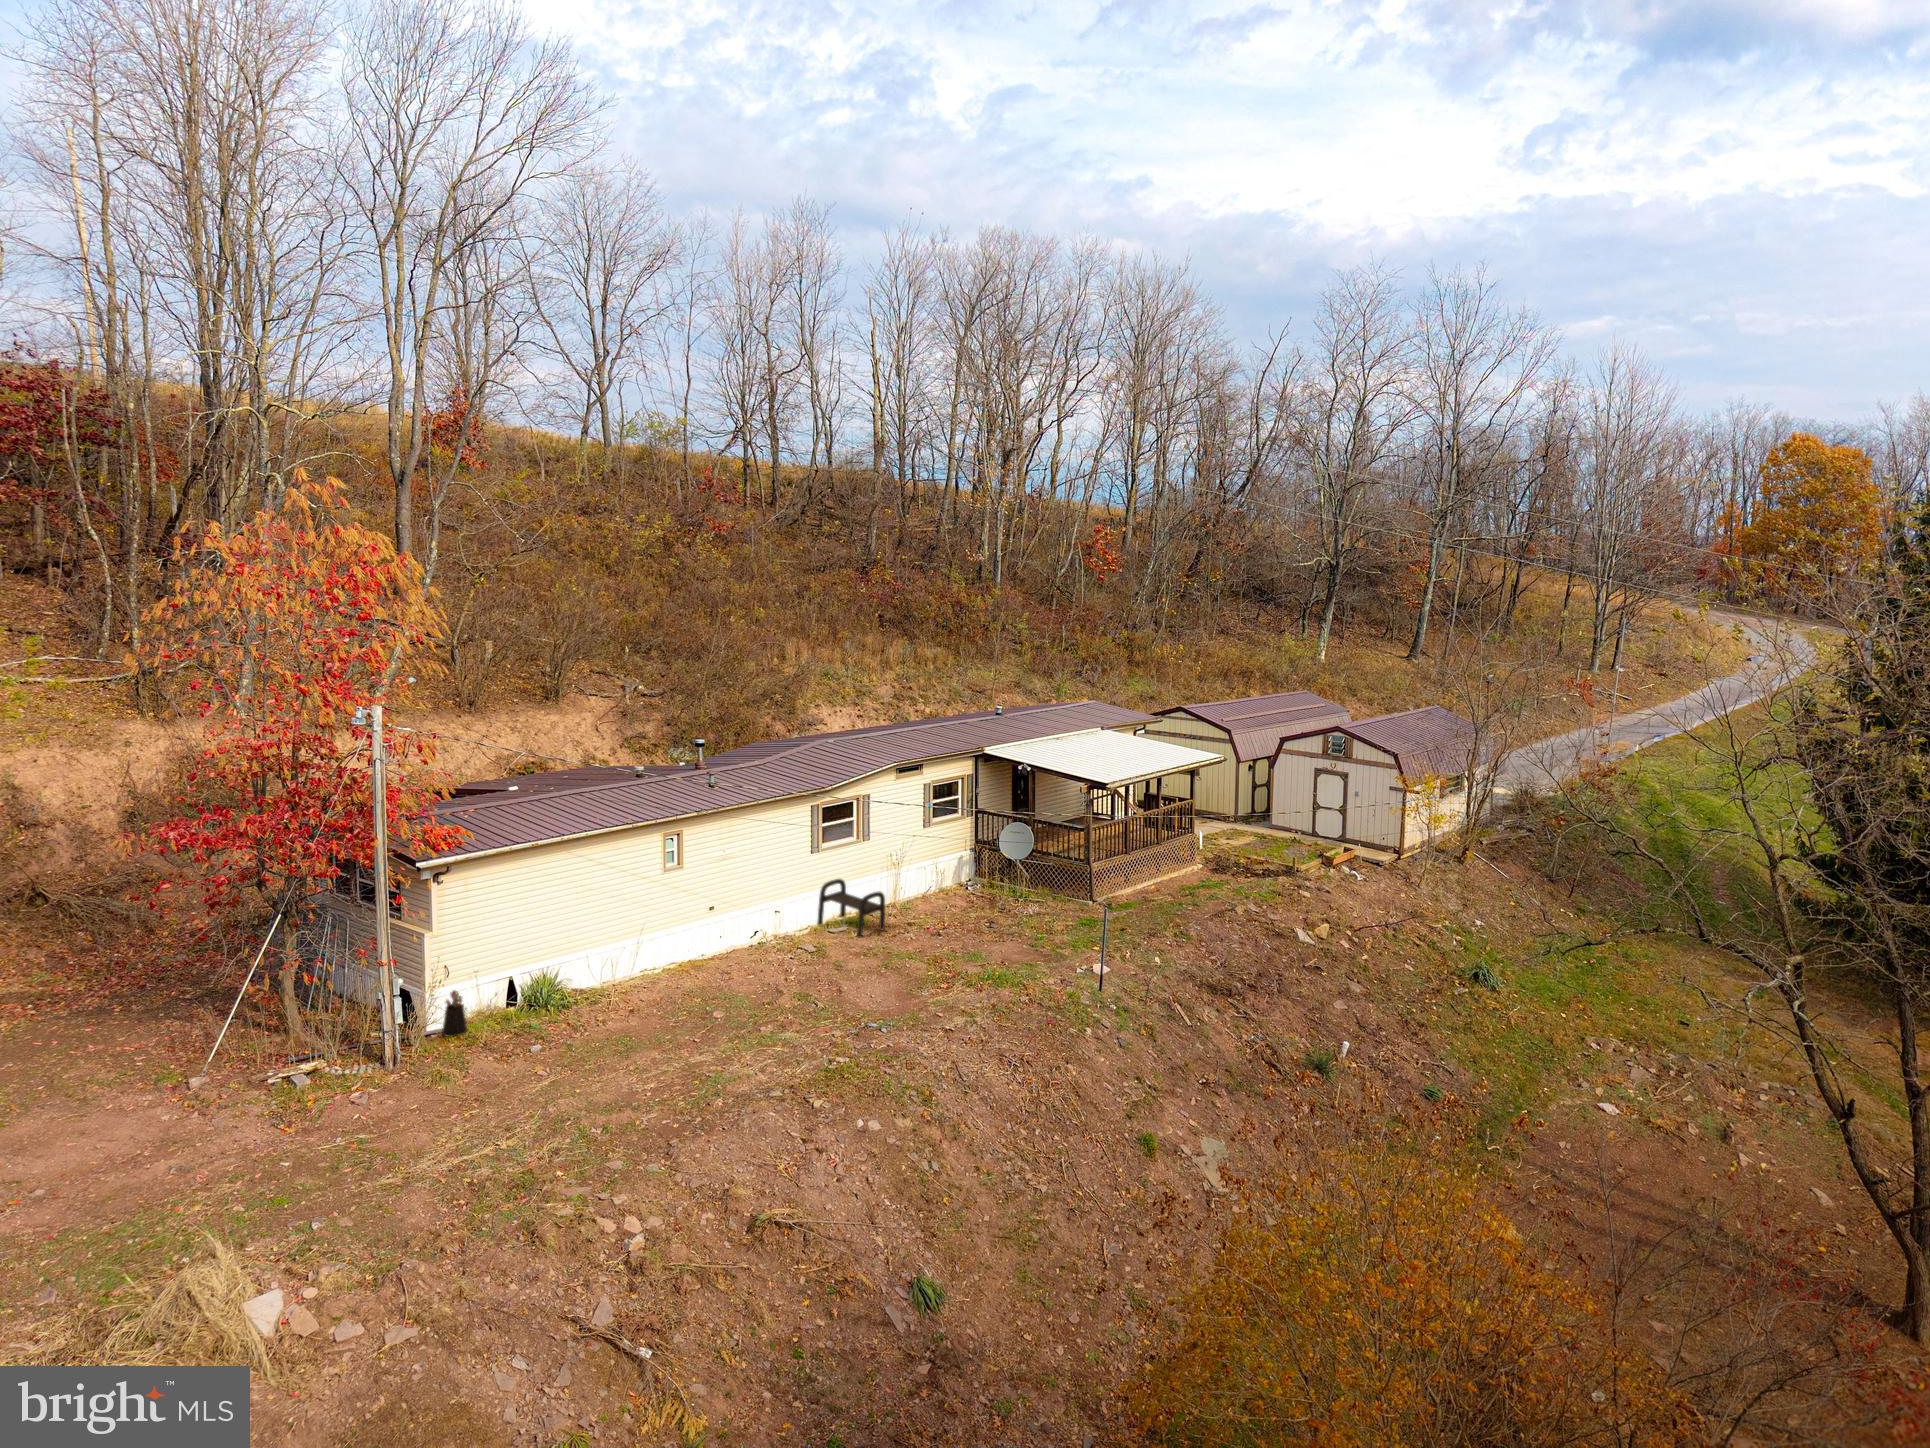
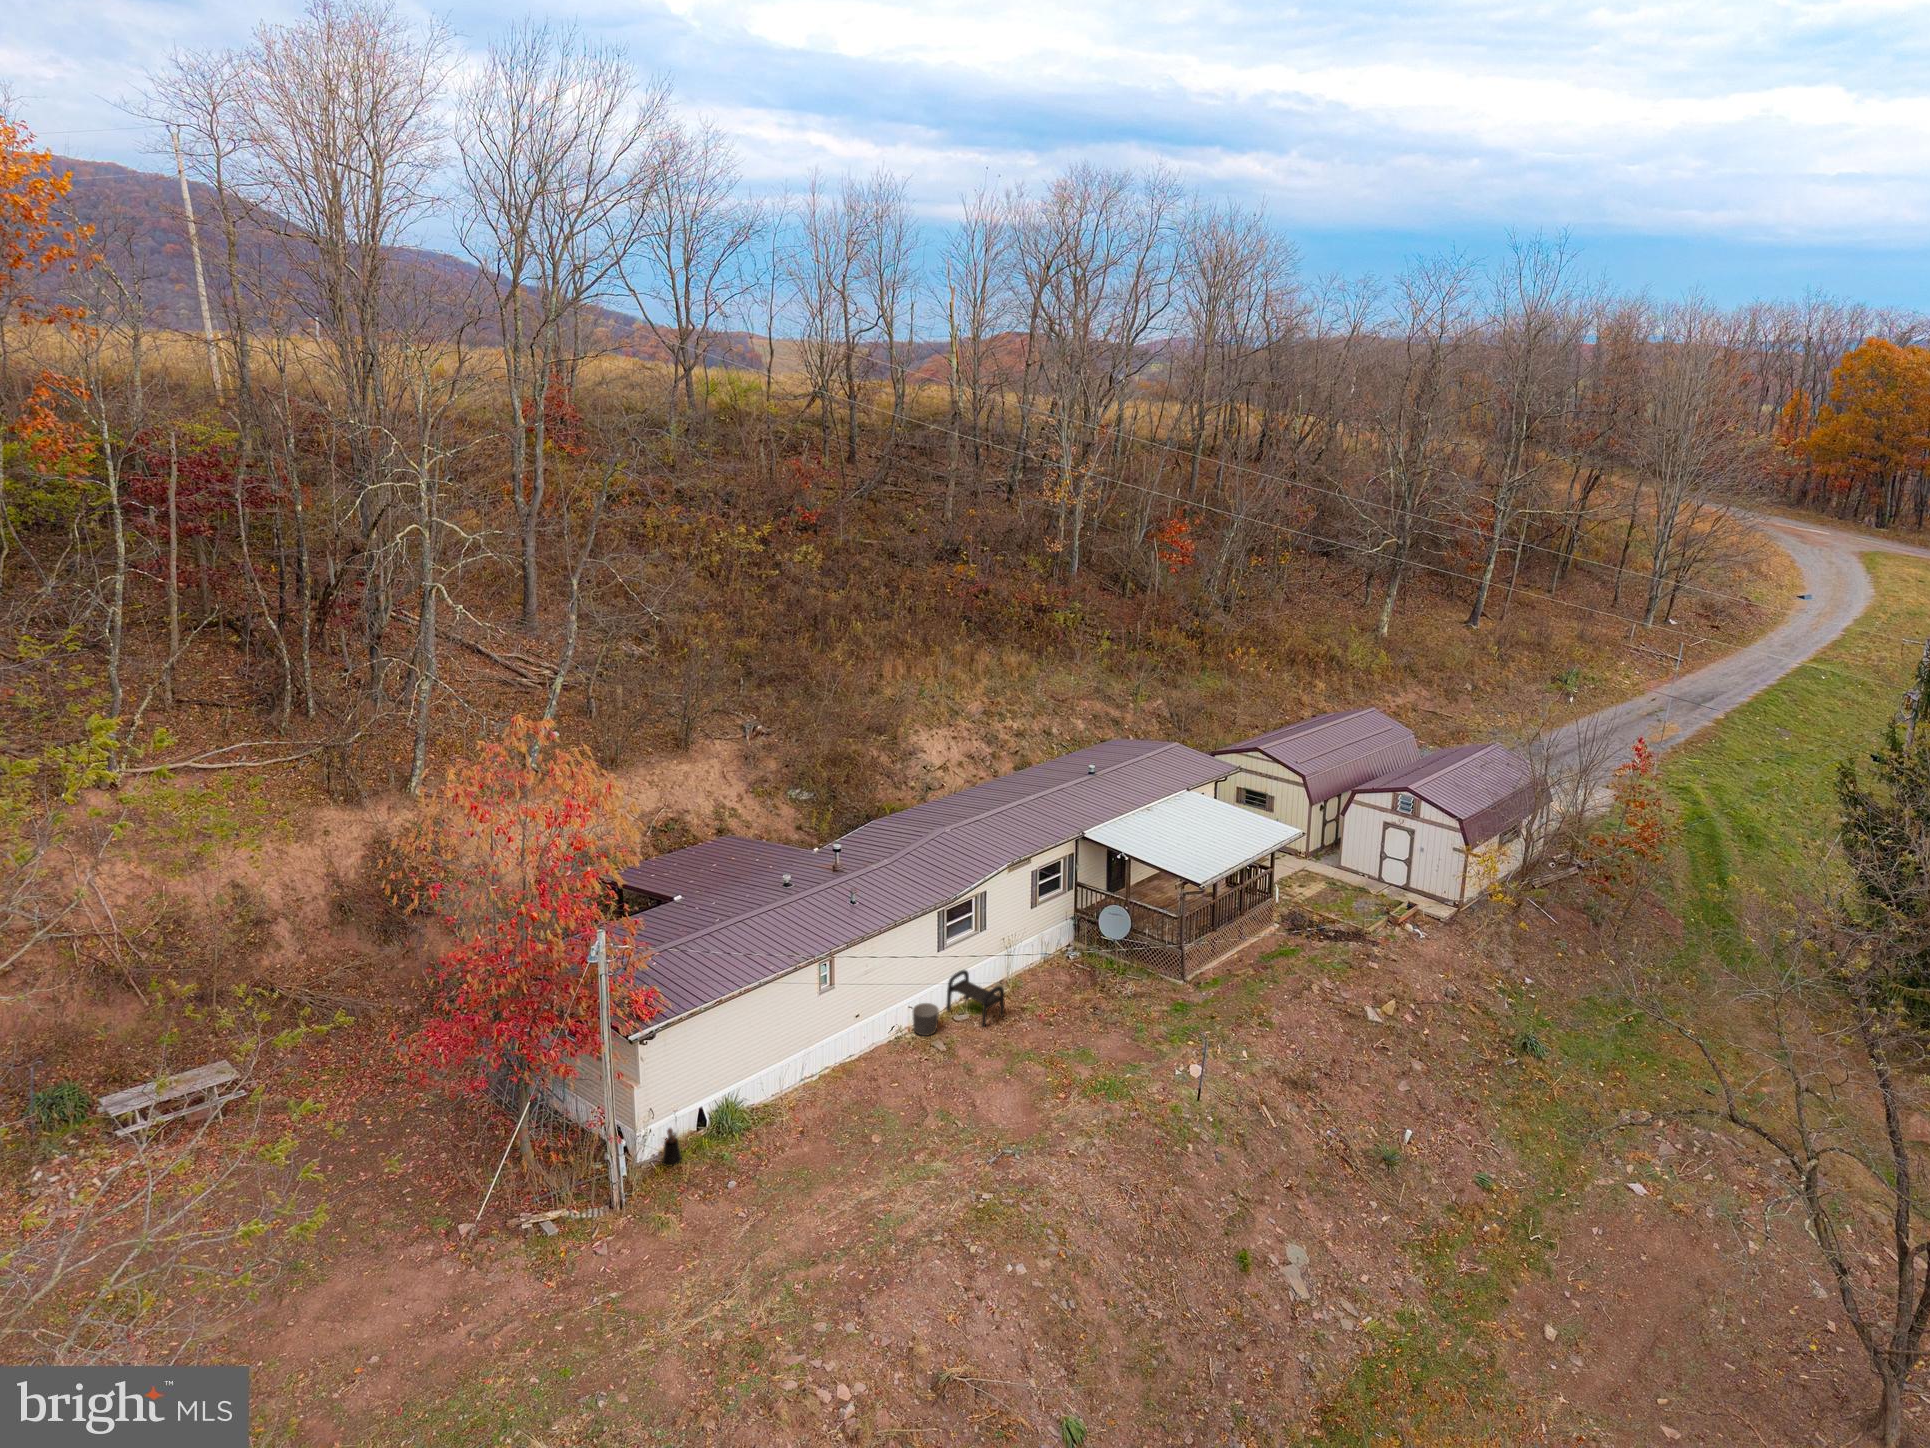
planter: none [776,908,807,943] -> present [913,1003,939,1036]

